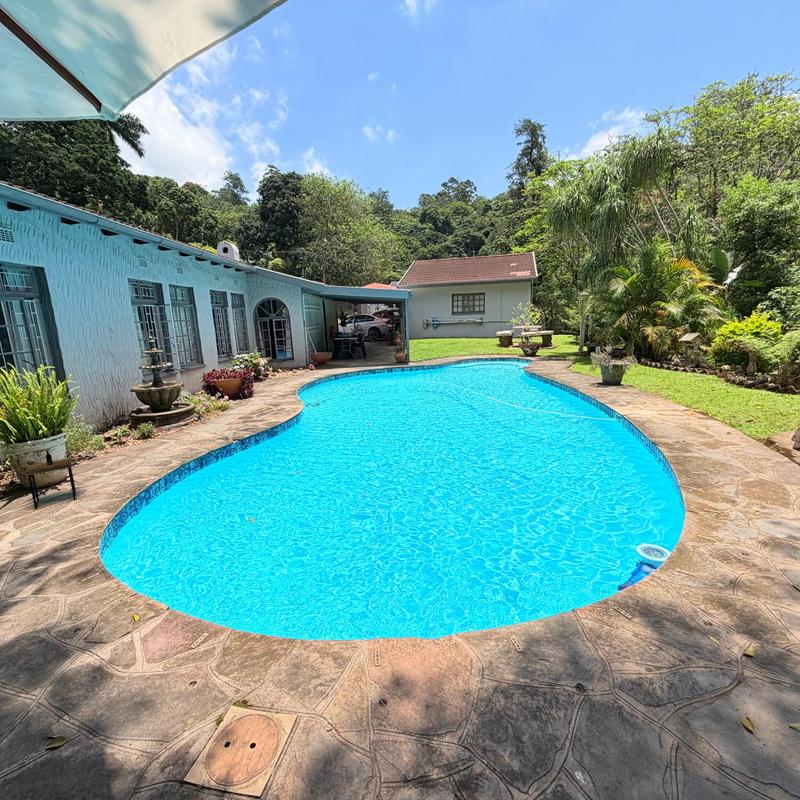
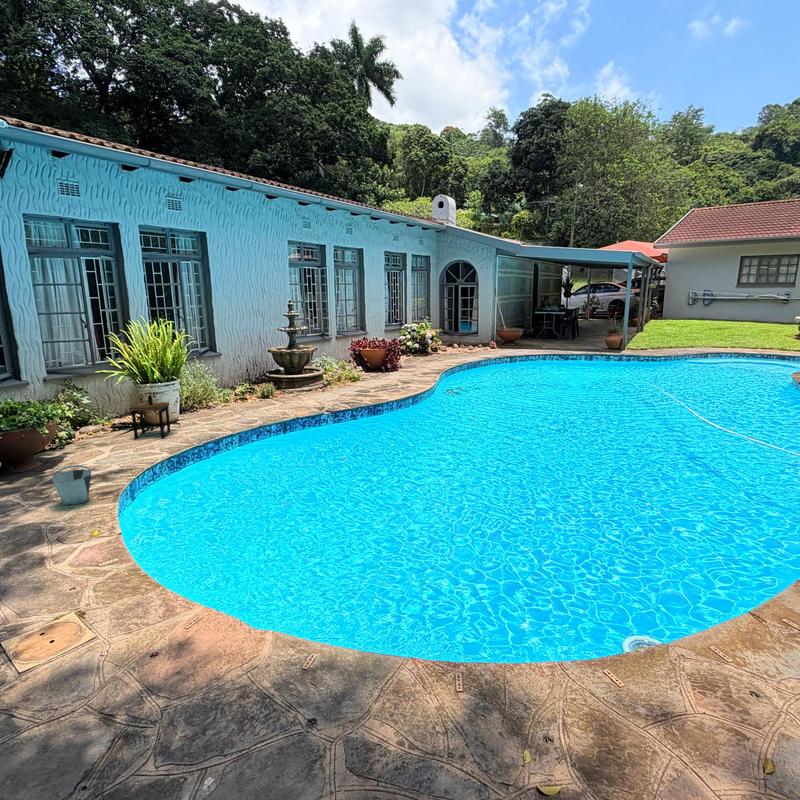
bucket: none [22,540,76,593] -> present [52,465,91,505]

